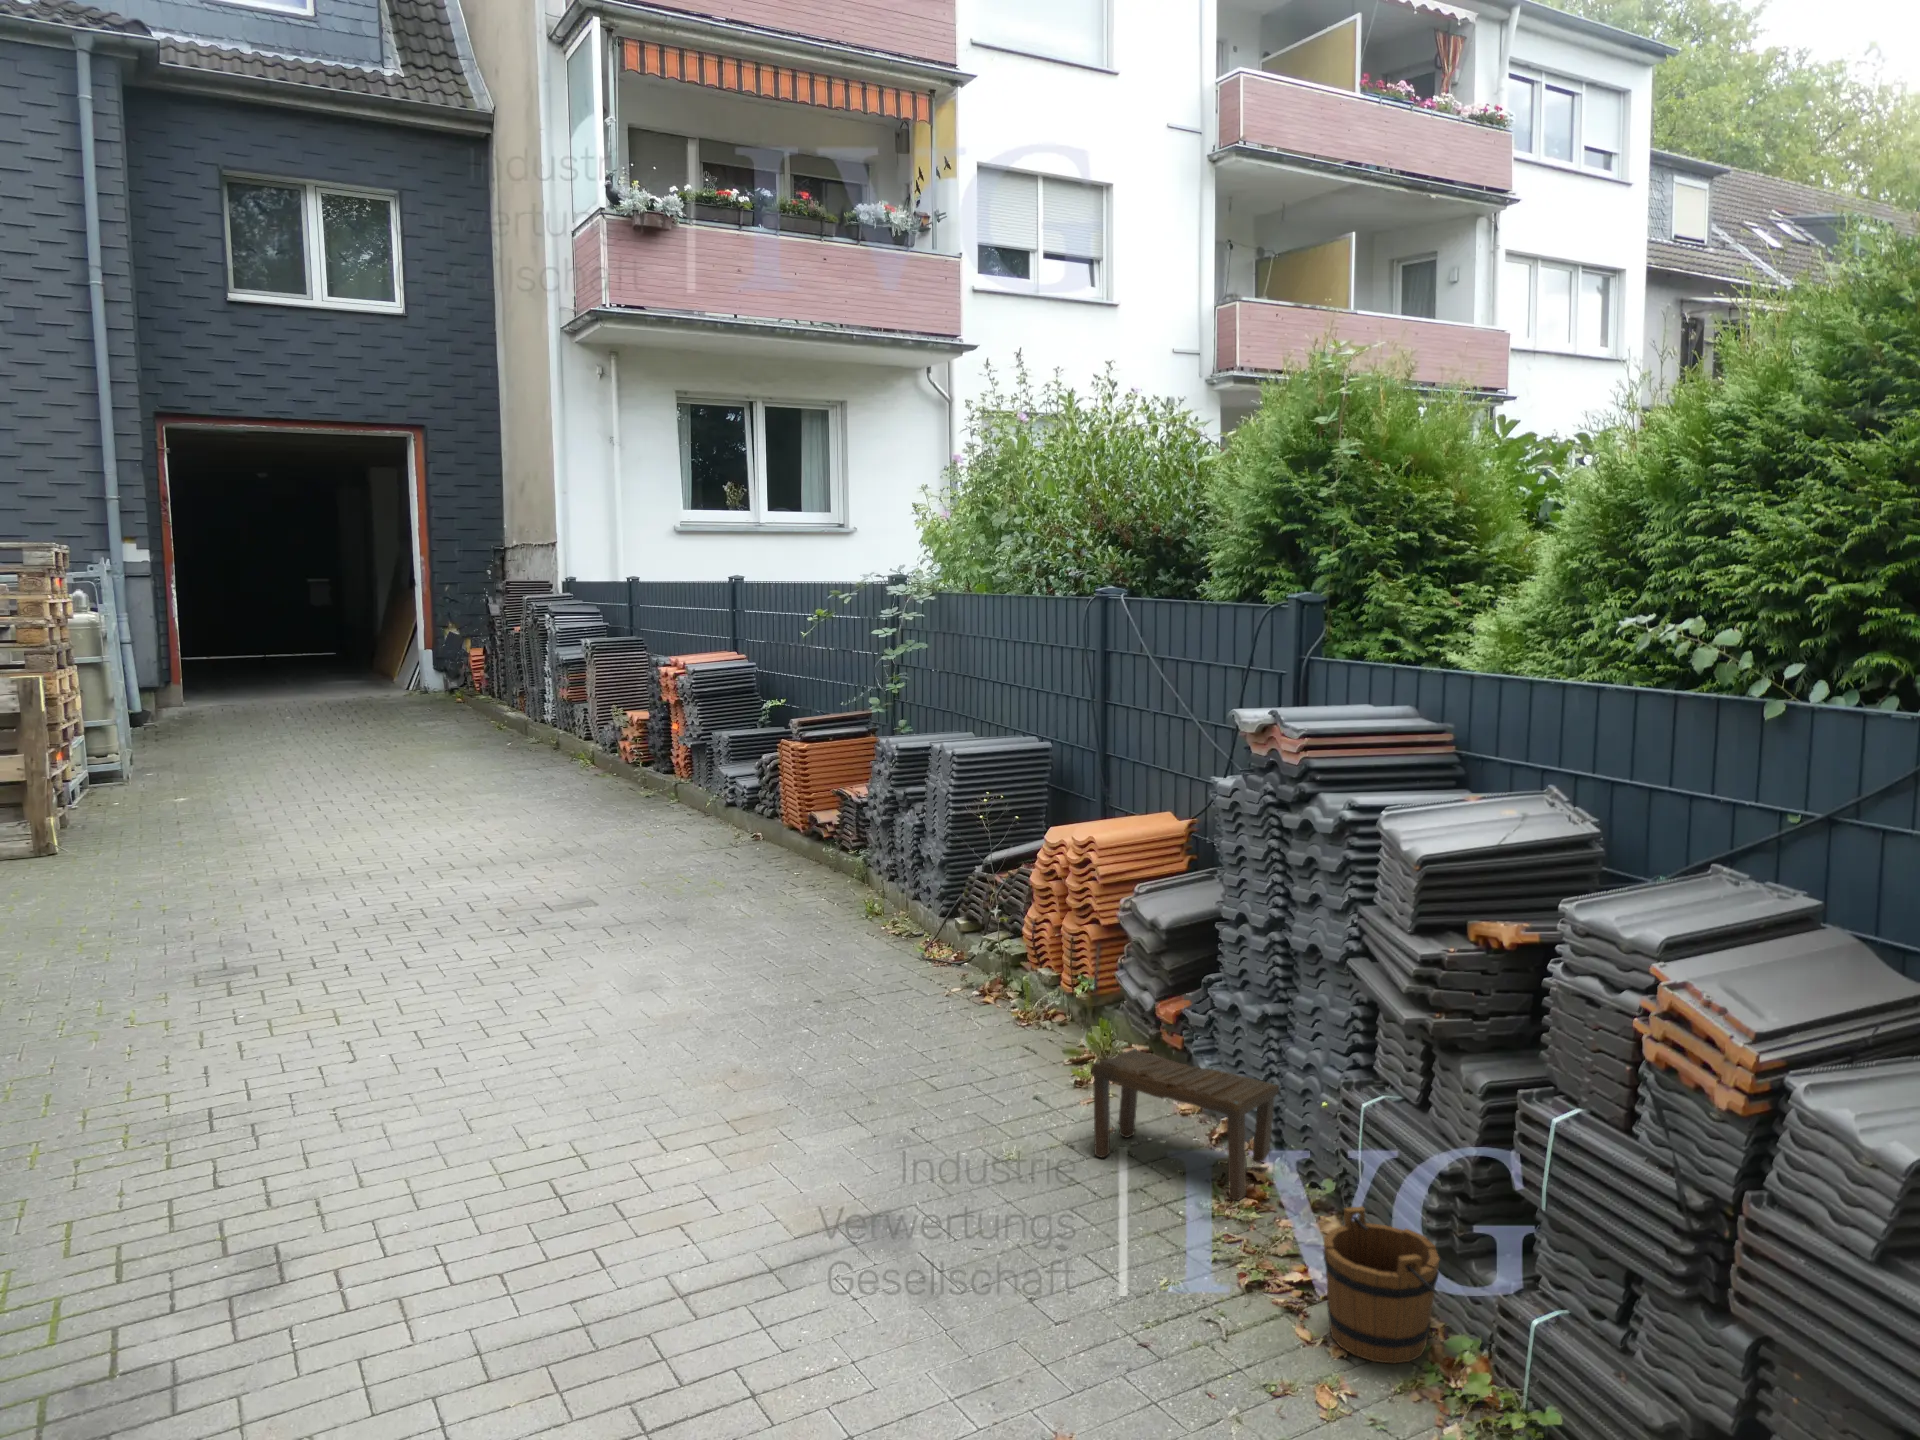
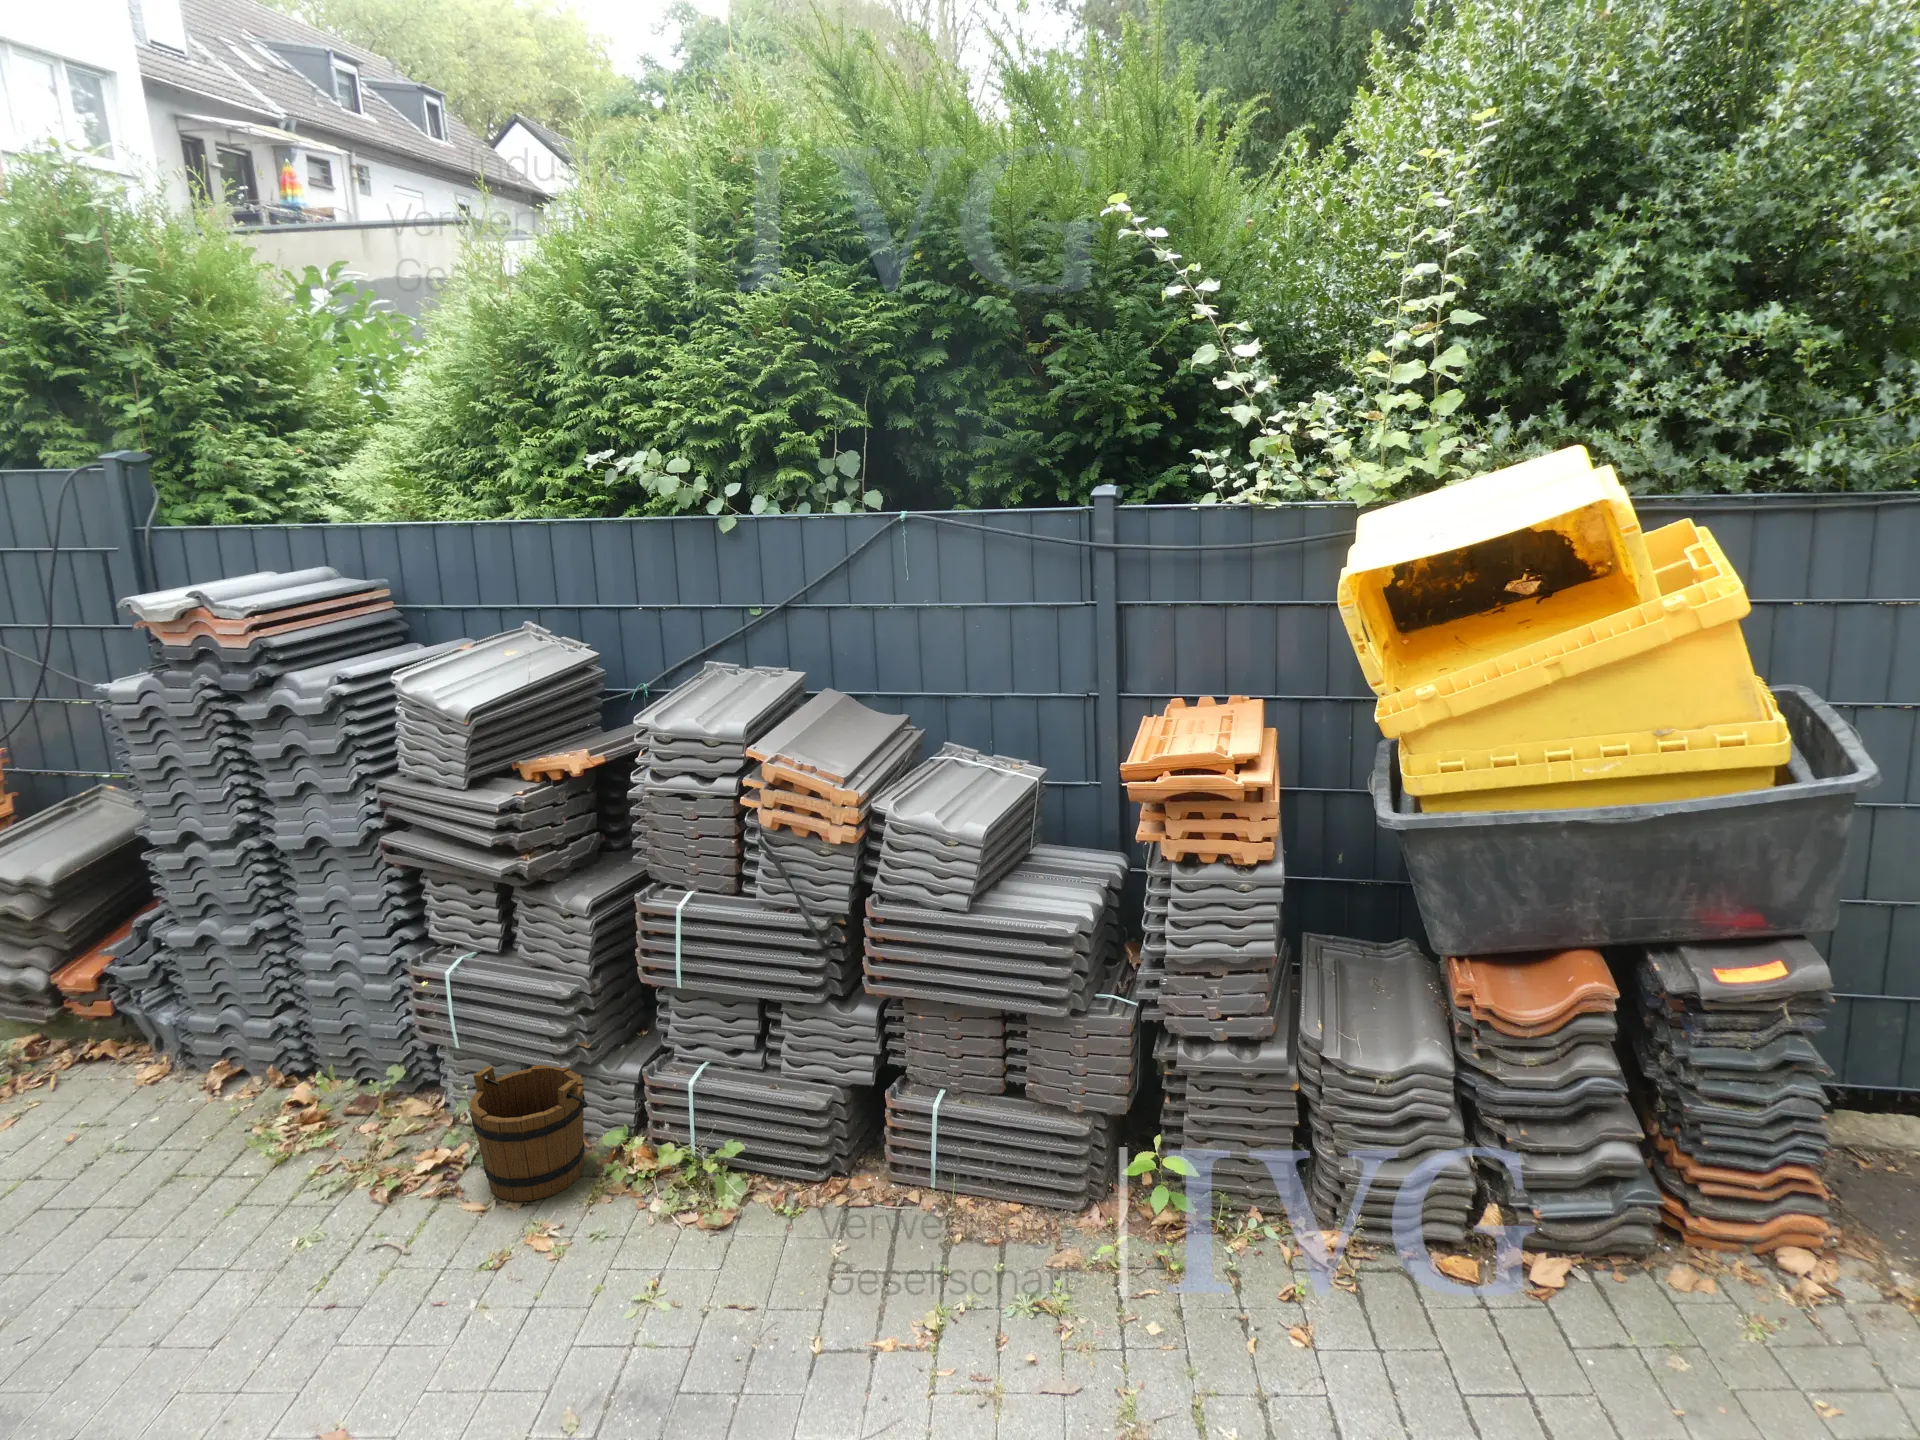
bench: present [1091,1049,1279,1200] -> none [51,997,308,1174]

